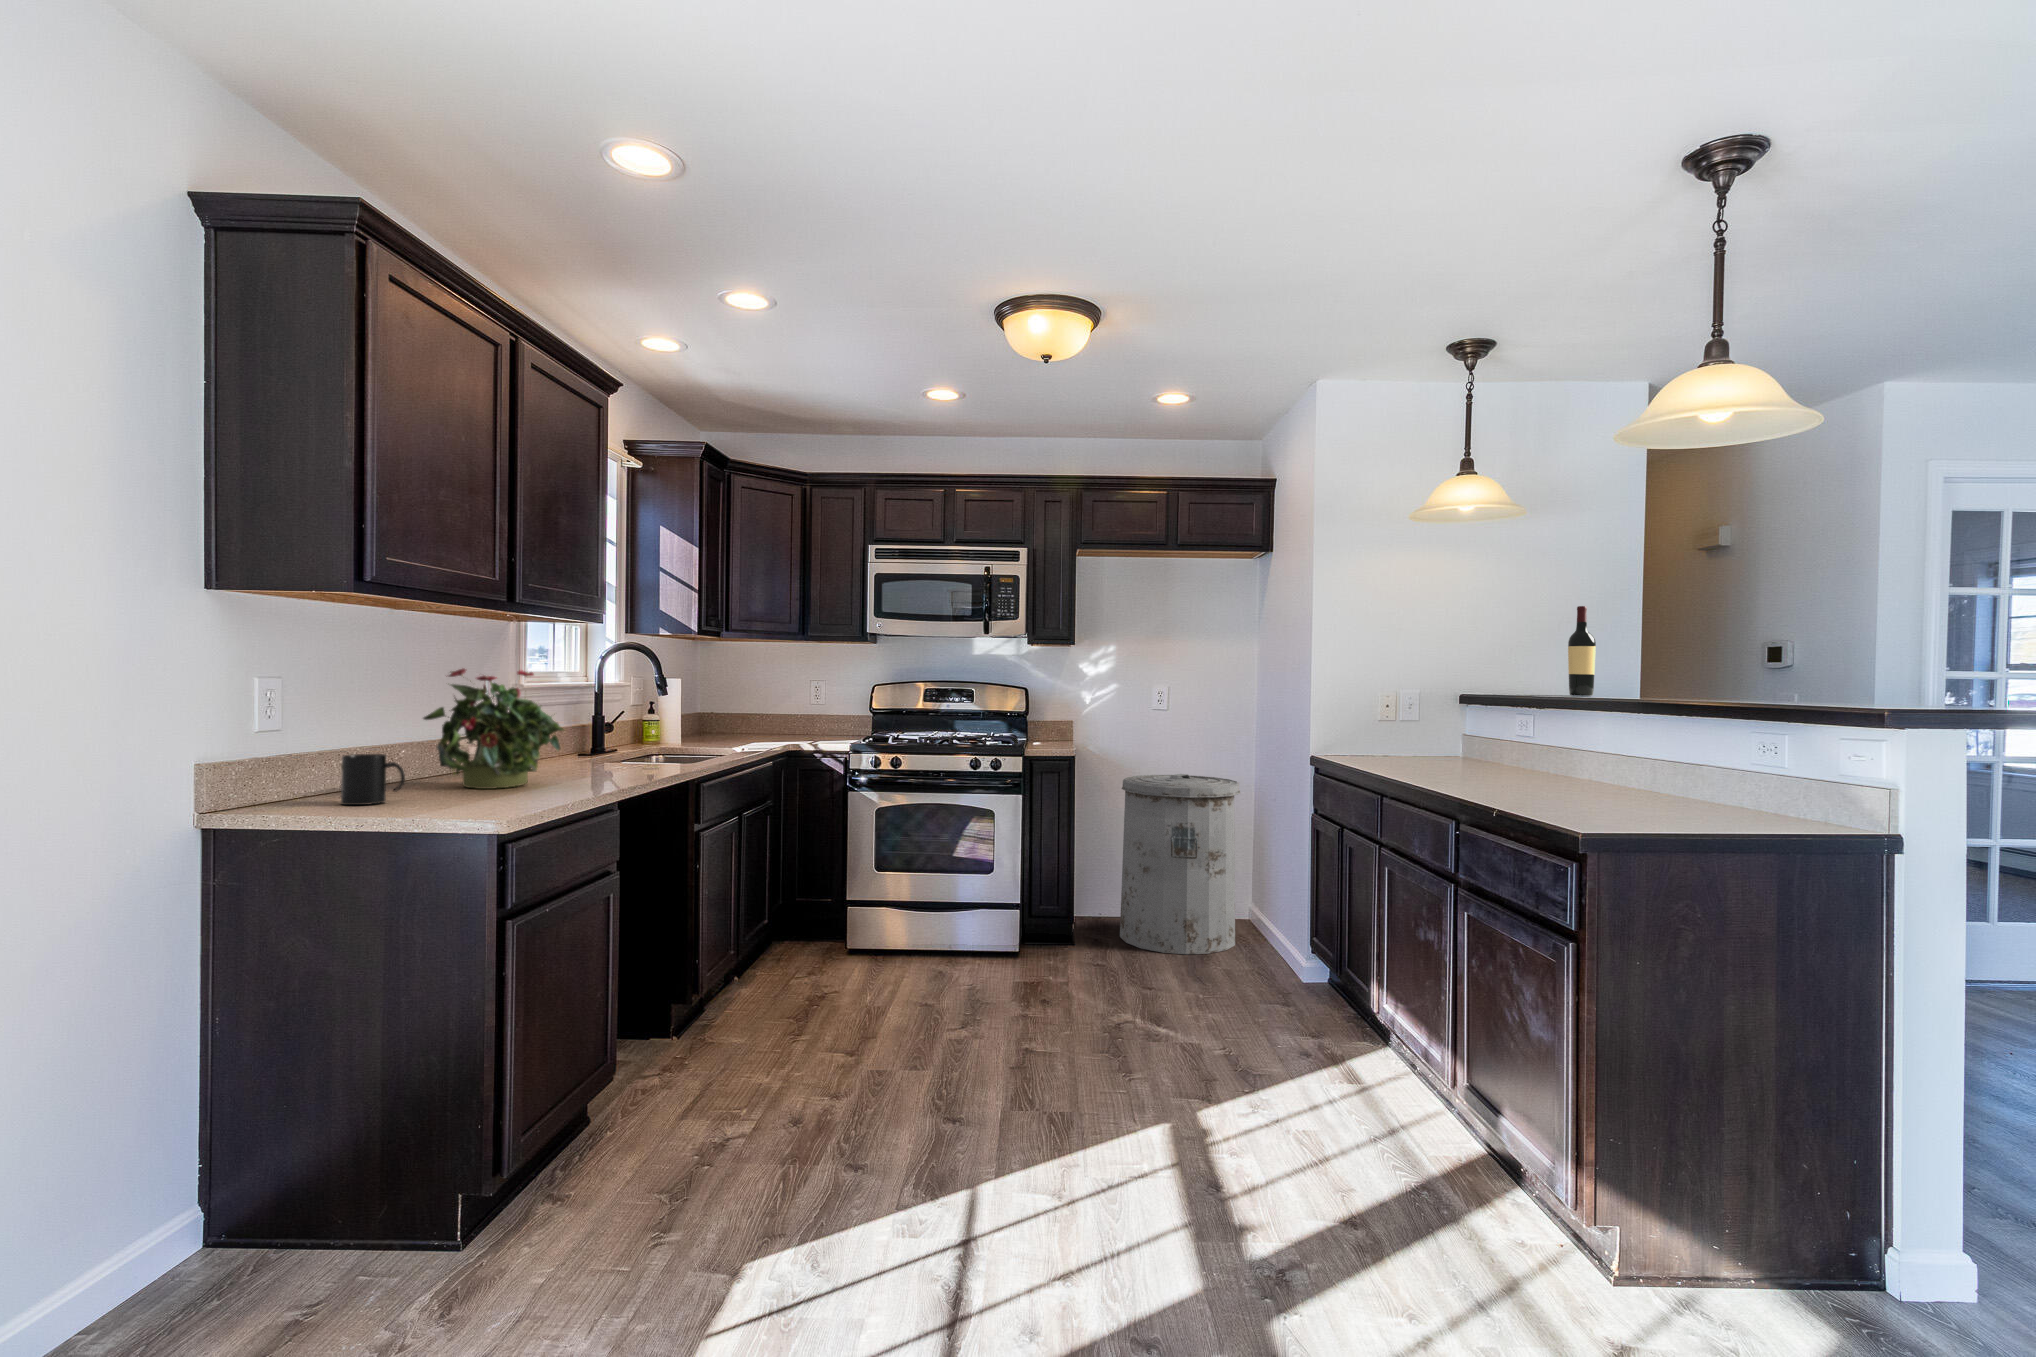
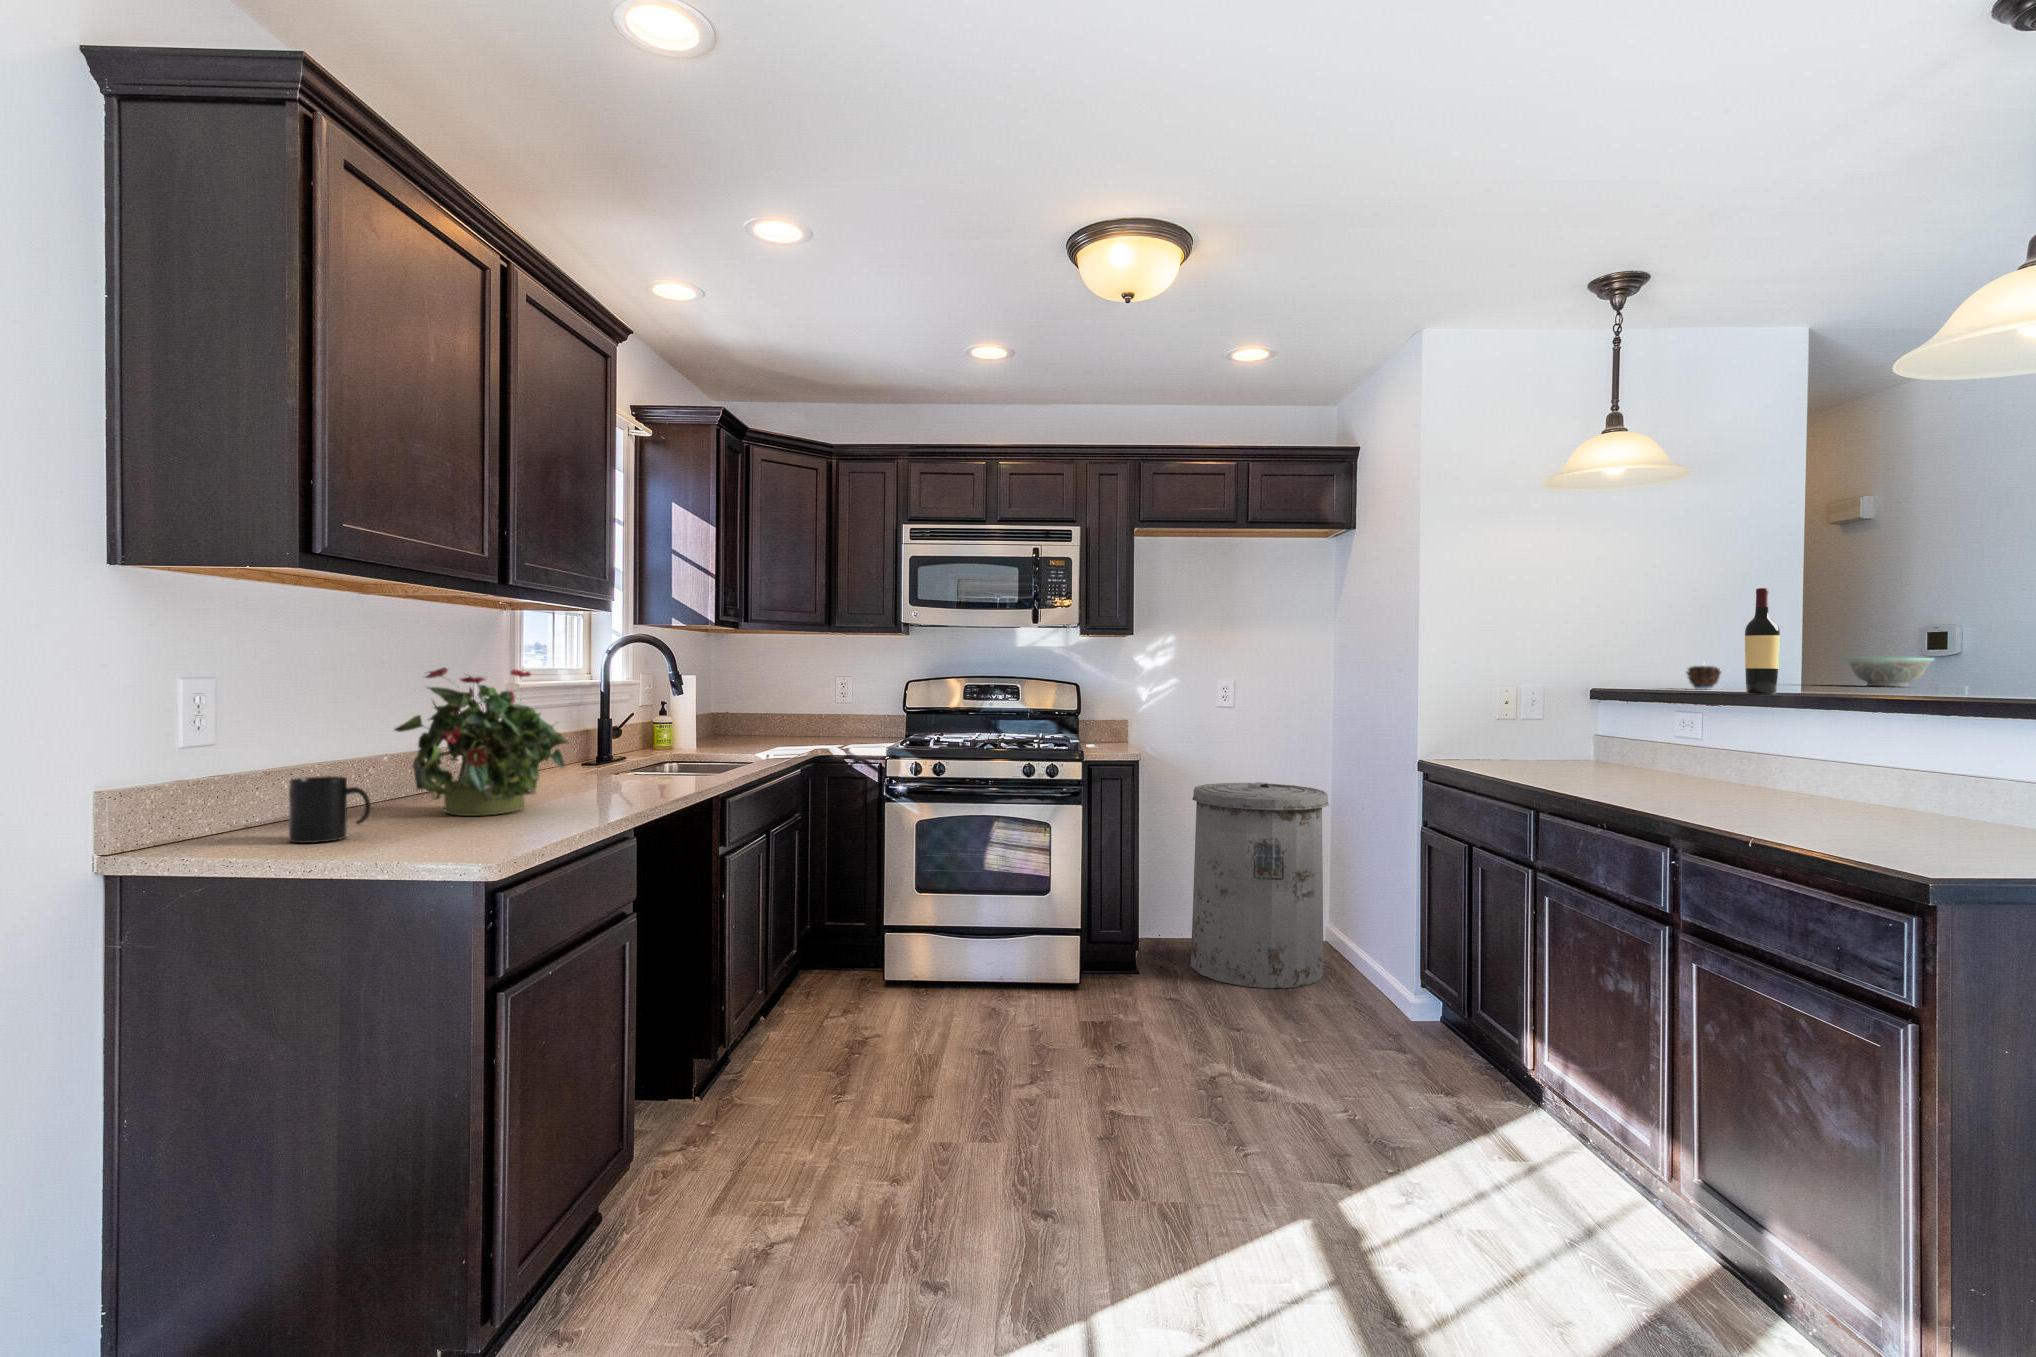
decorative bowl: none [1698,666,1778,691] -> present [1842,658,1934,687]
candle: none [1538,668,1568,692] -> present [1686,666,1721,689]

